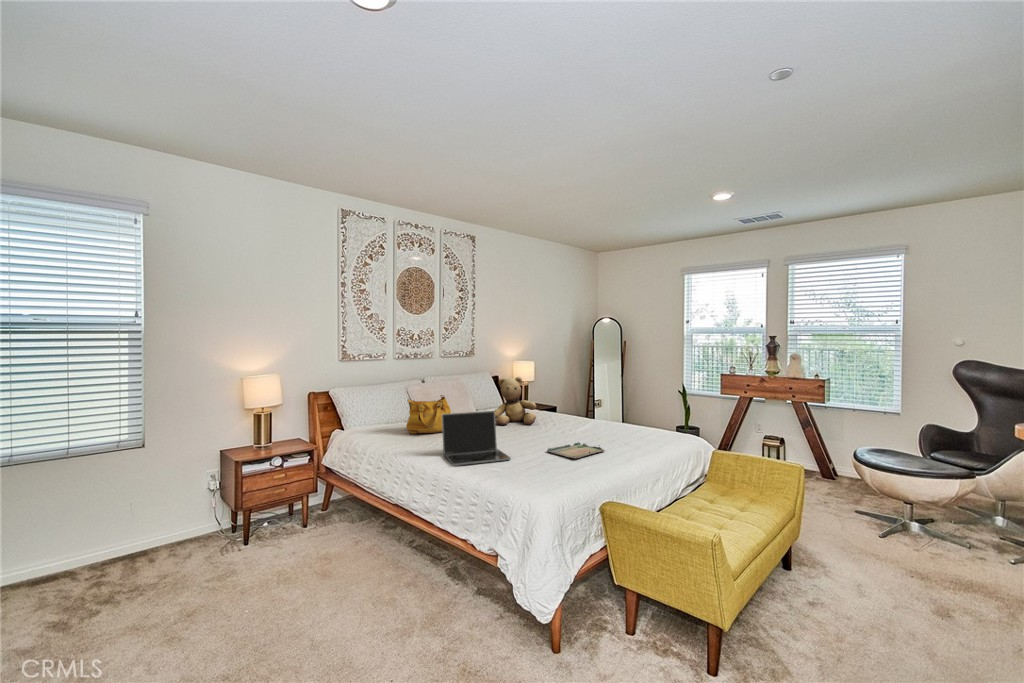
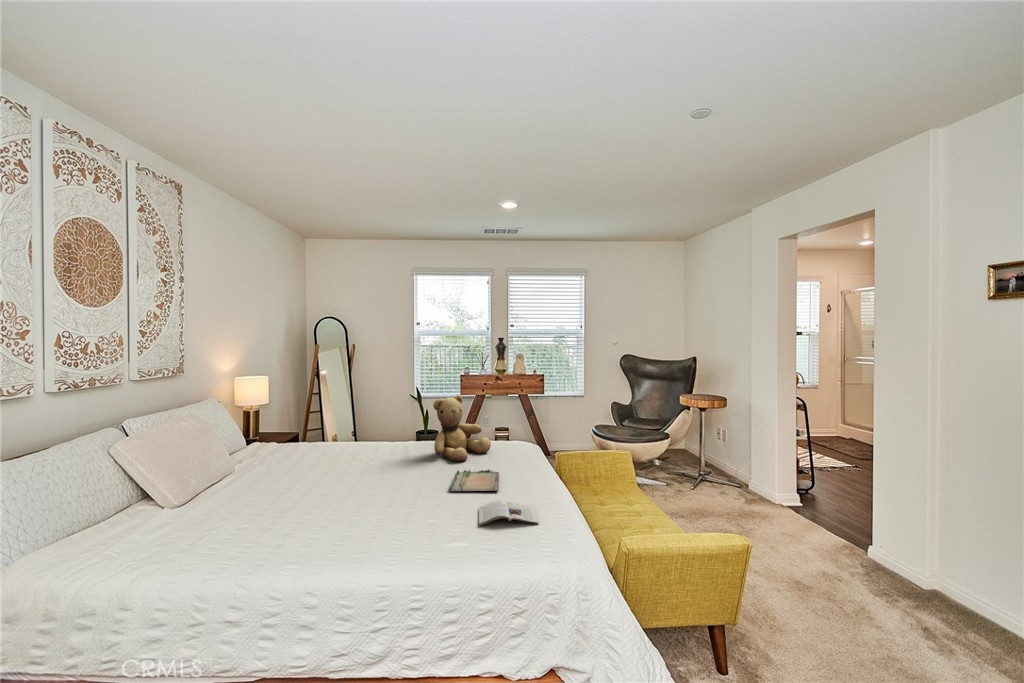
teddy bear: present [494,377,536,425] -> present [433,395,491,462]
handbag: present [406,395,451,434] -> none [160,446,252,527]
laptop: present [442,411,510,466] -> none [328,454,439,553]
magazine: none [519,460,575,480] -> present [479,500,539,526]

